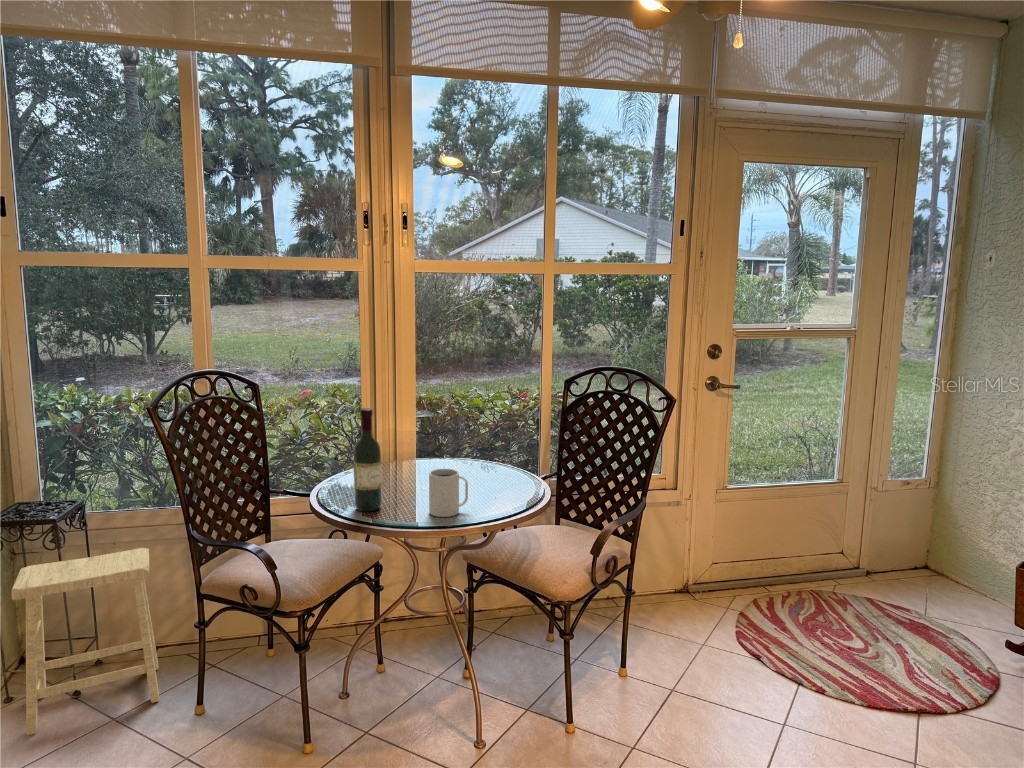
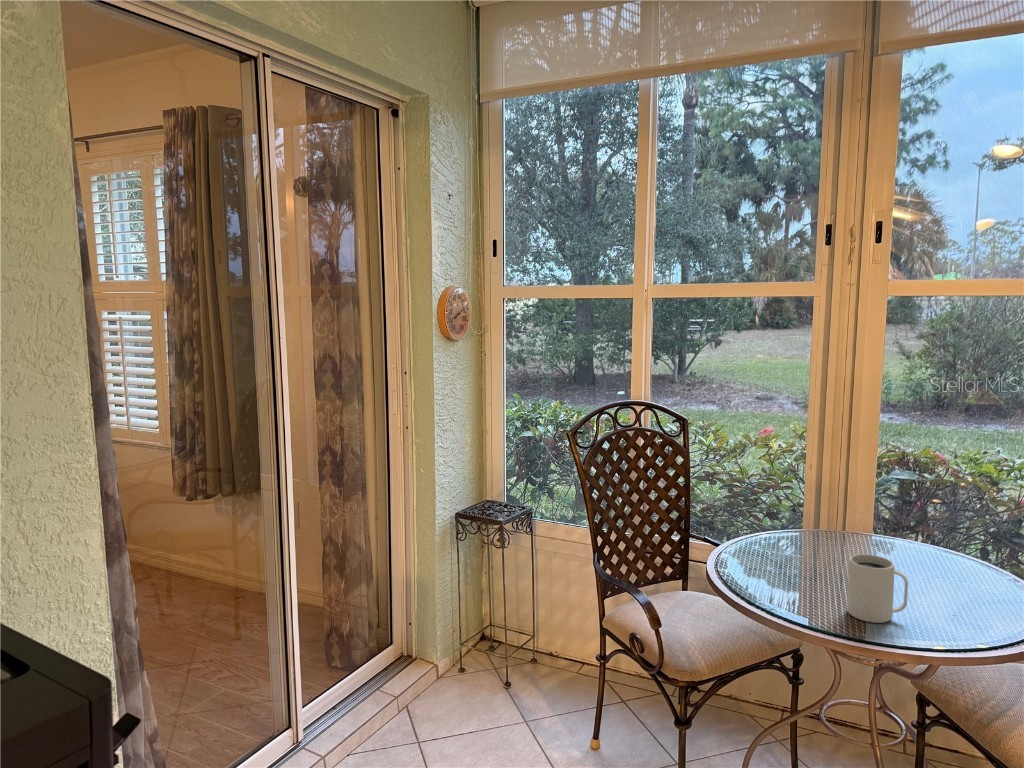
wine bottle: present [354,408,382,511] -> none [755,461,790,588]
footstool: present [11,548,159,735] -> none [464,559,577,719]

